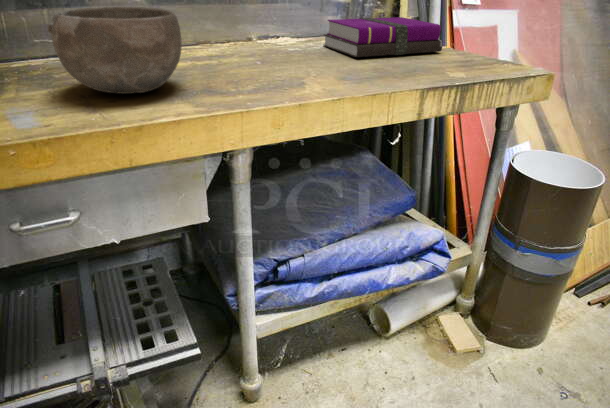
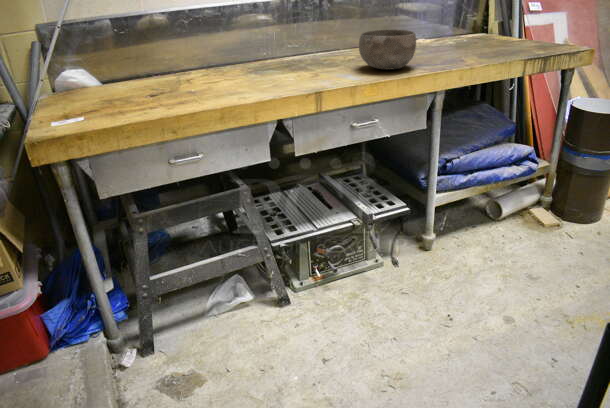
notebook: present [323,17,443,57] -> none [453,23,527,48]

